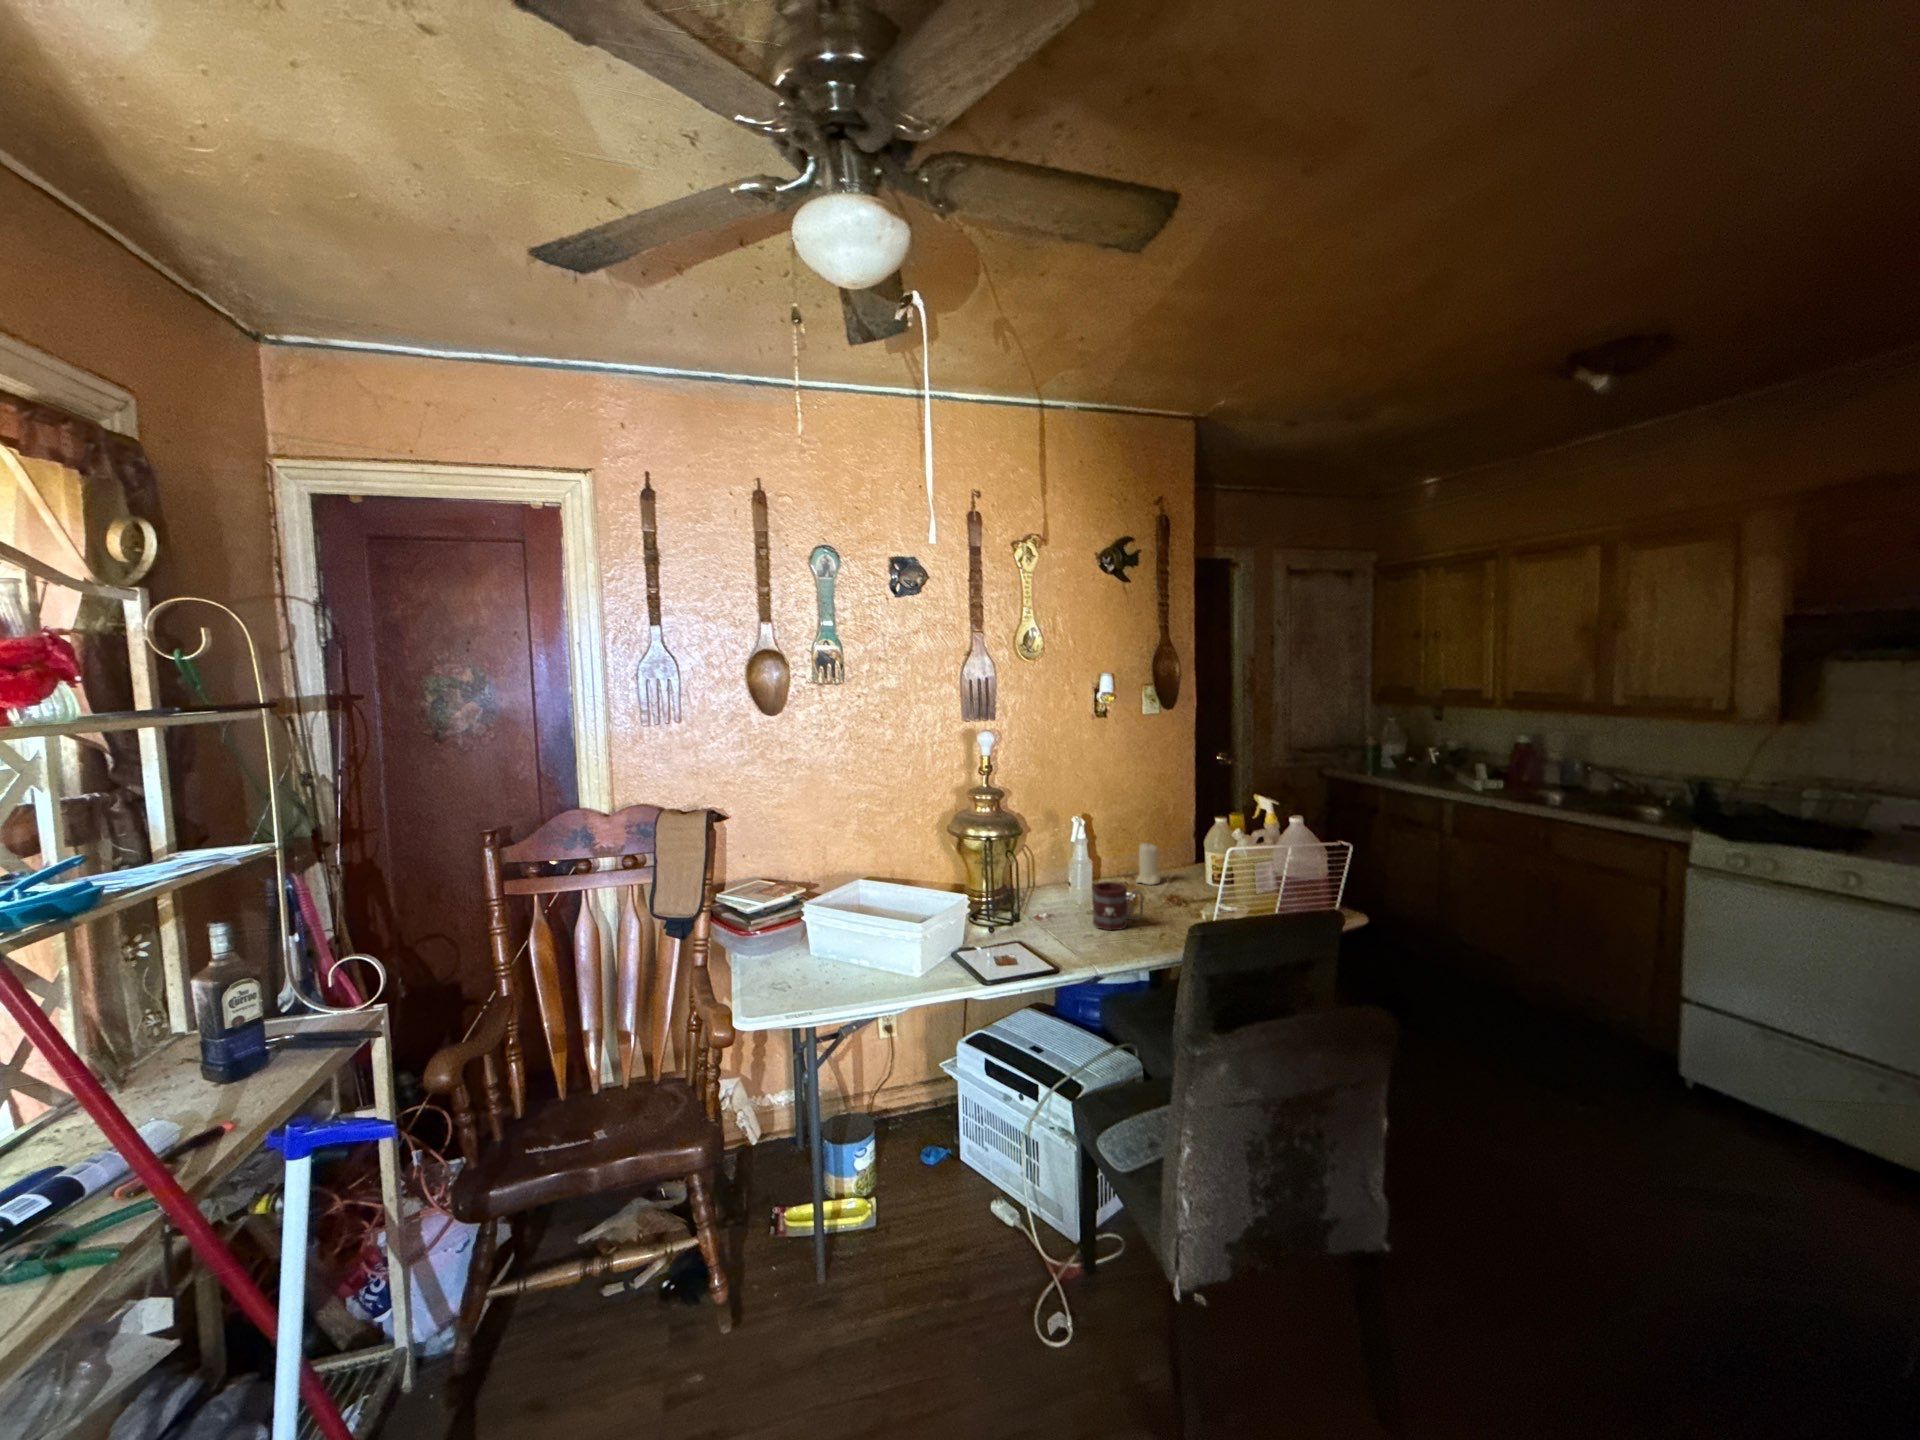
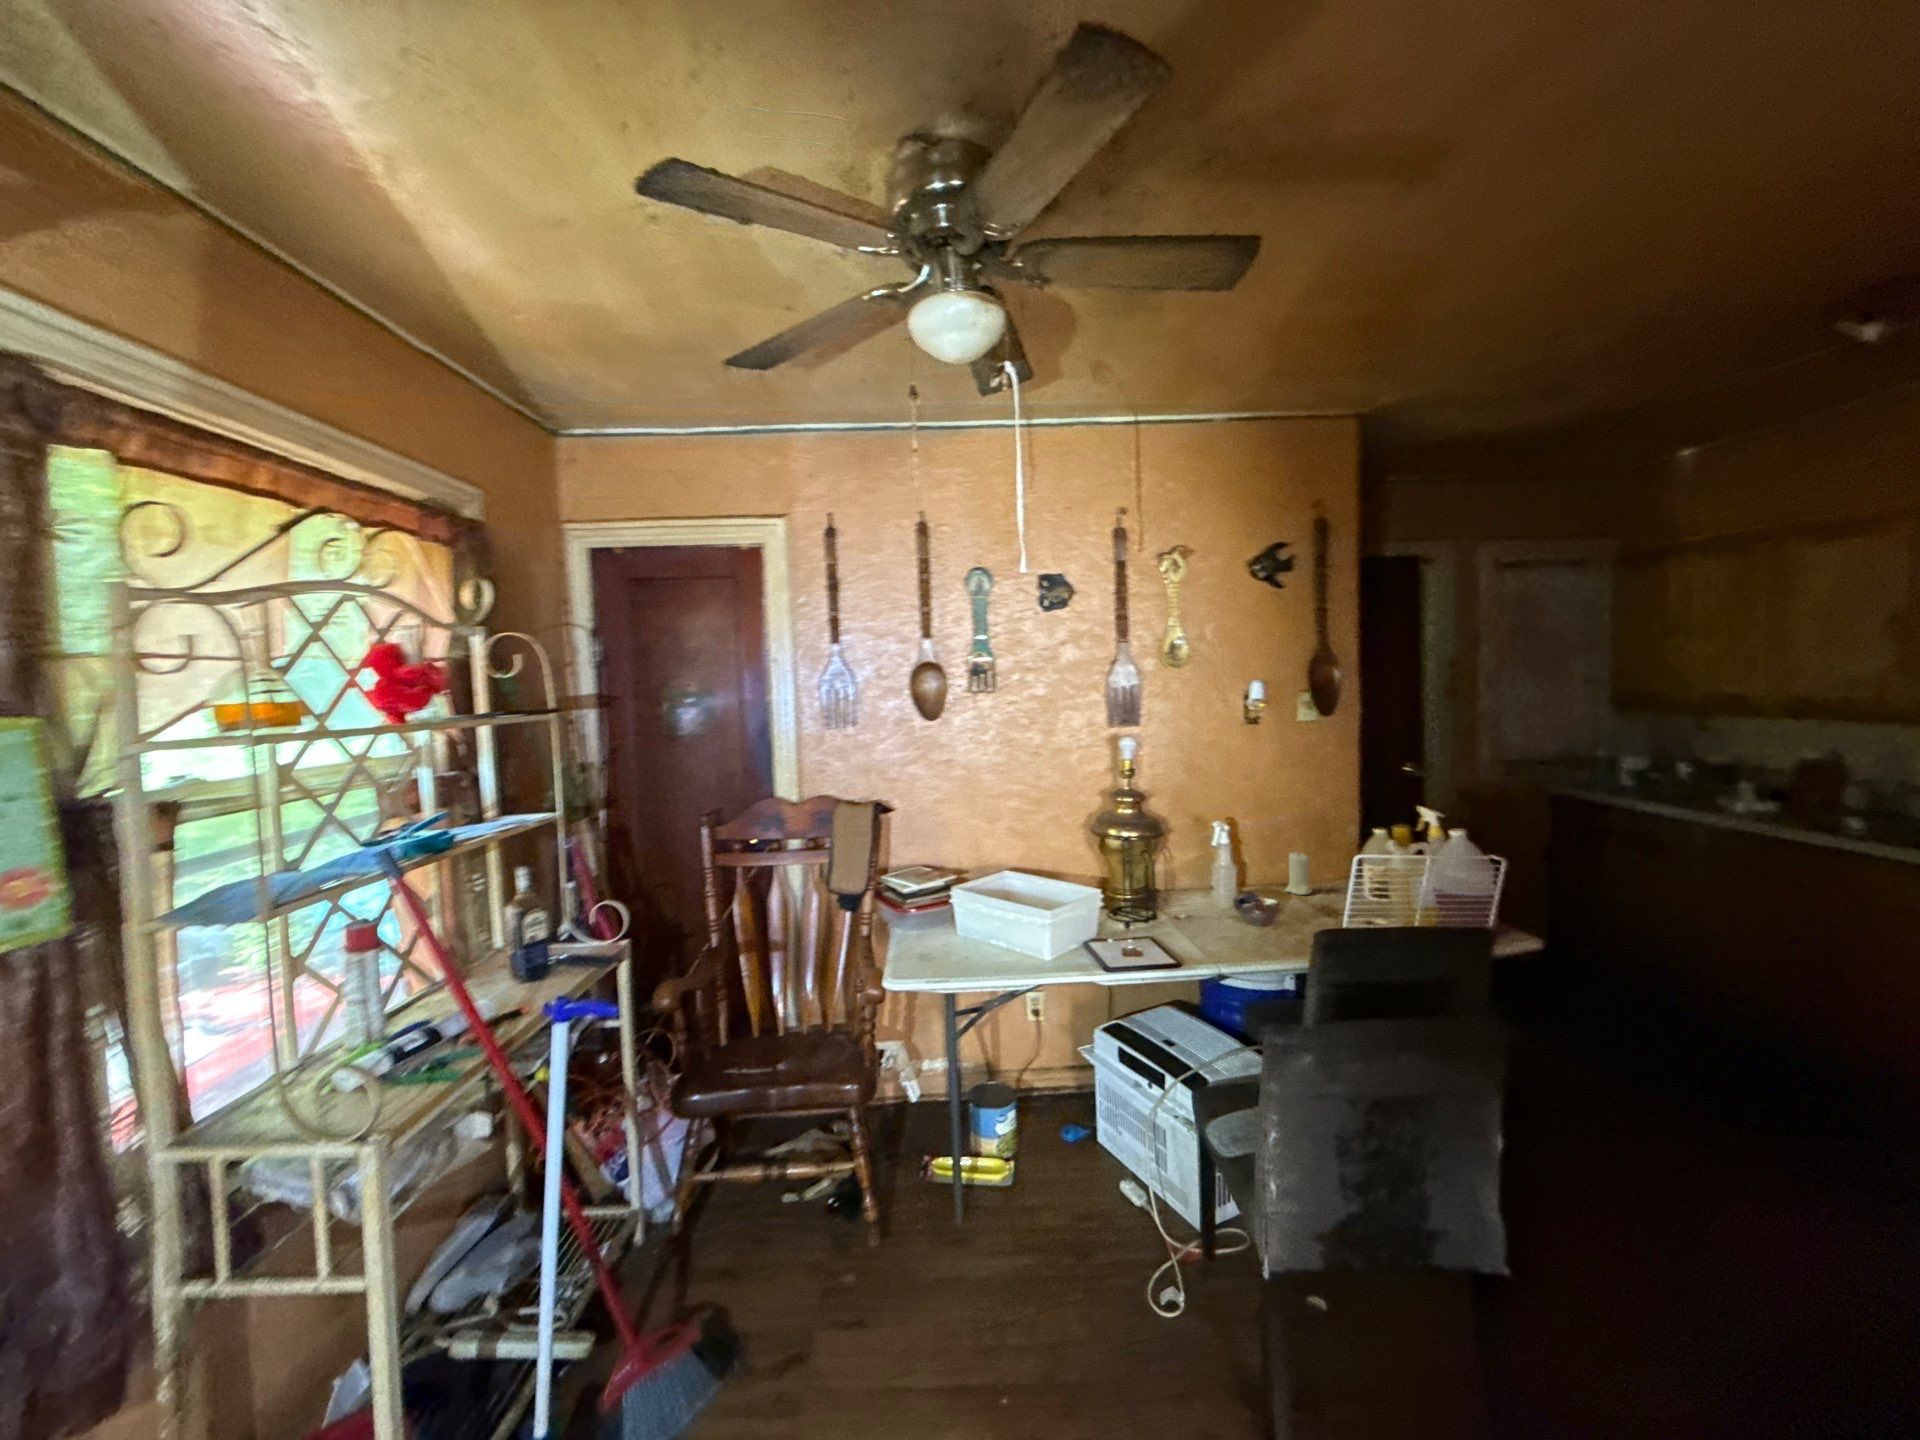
mug: present [1093,882,1144,931] -> none [1229,888,1282,935]

